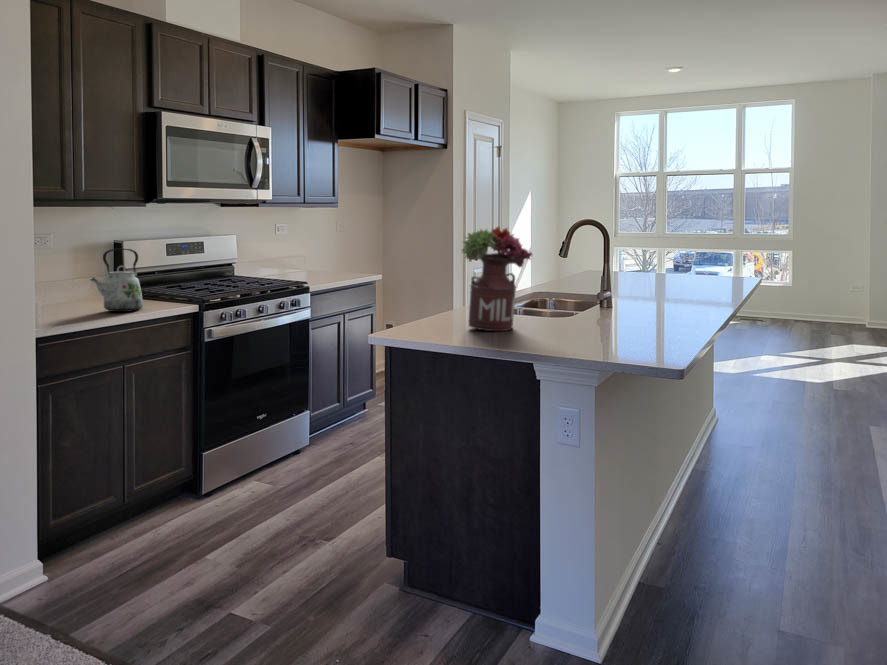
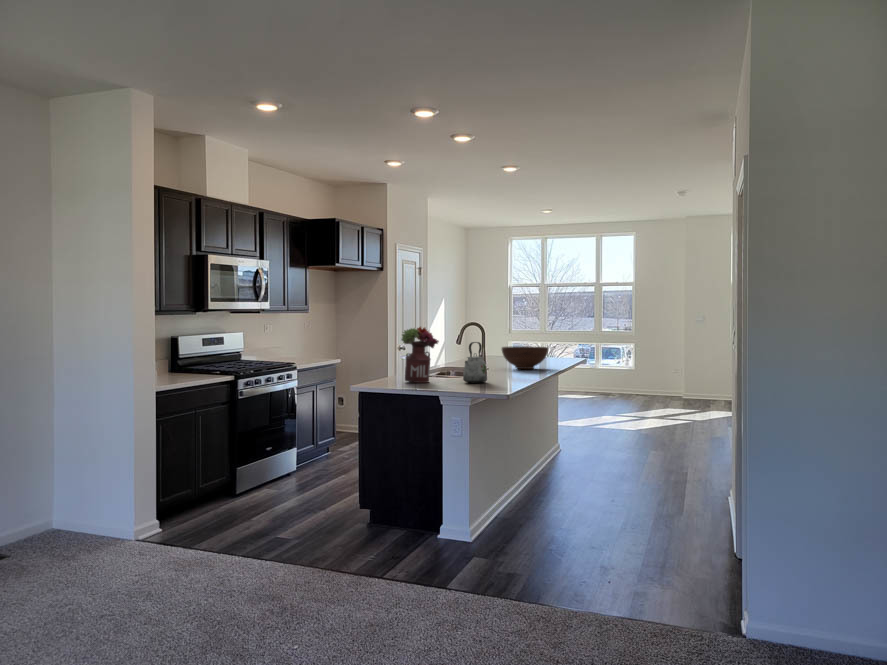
kettle: present [91,249,143,312] -> present [463,342,487,383]
fruit bowl: none [634,261,717,300] -> present [502,346,549,369]

